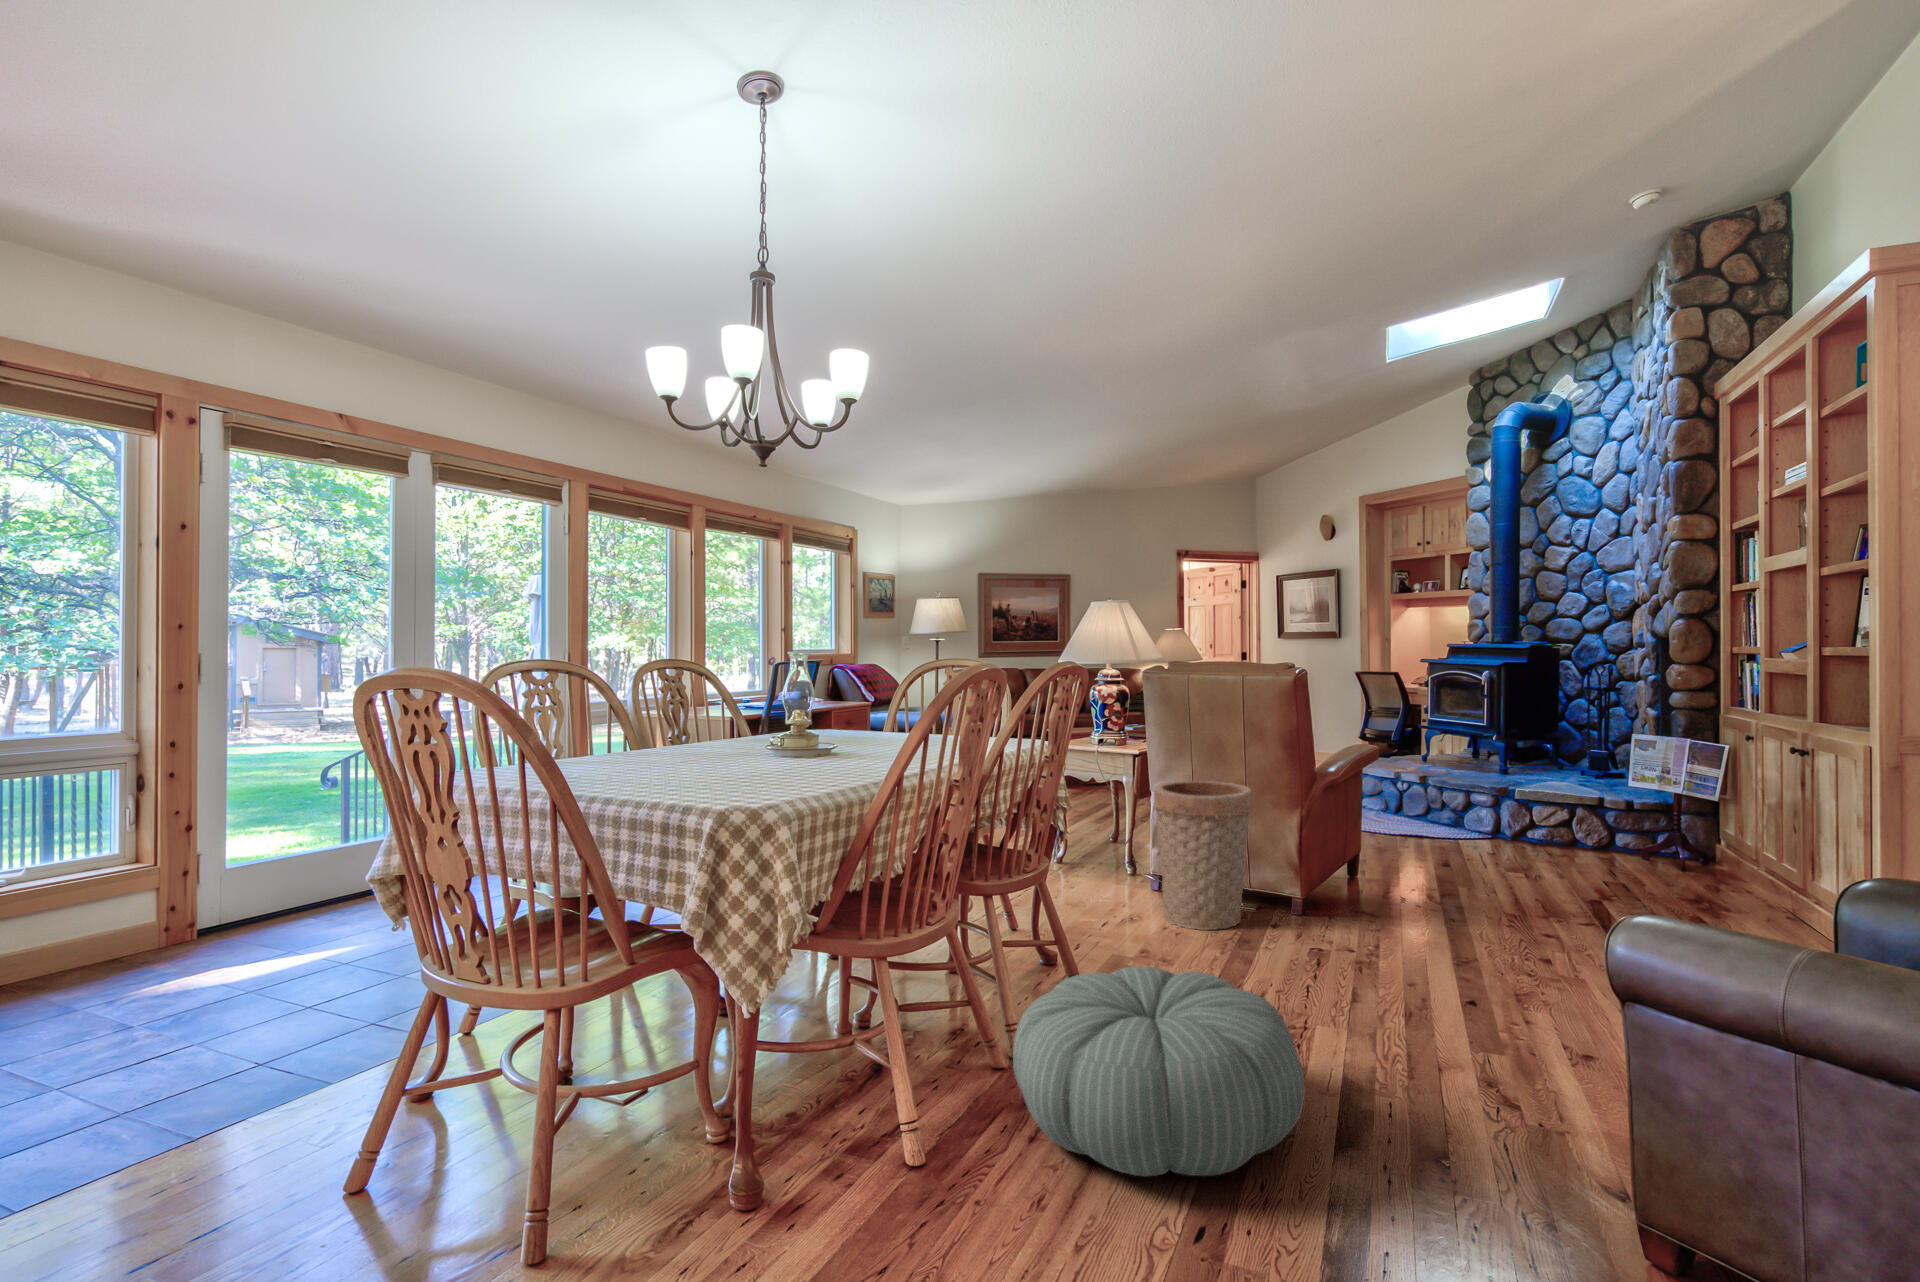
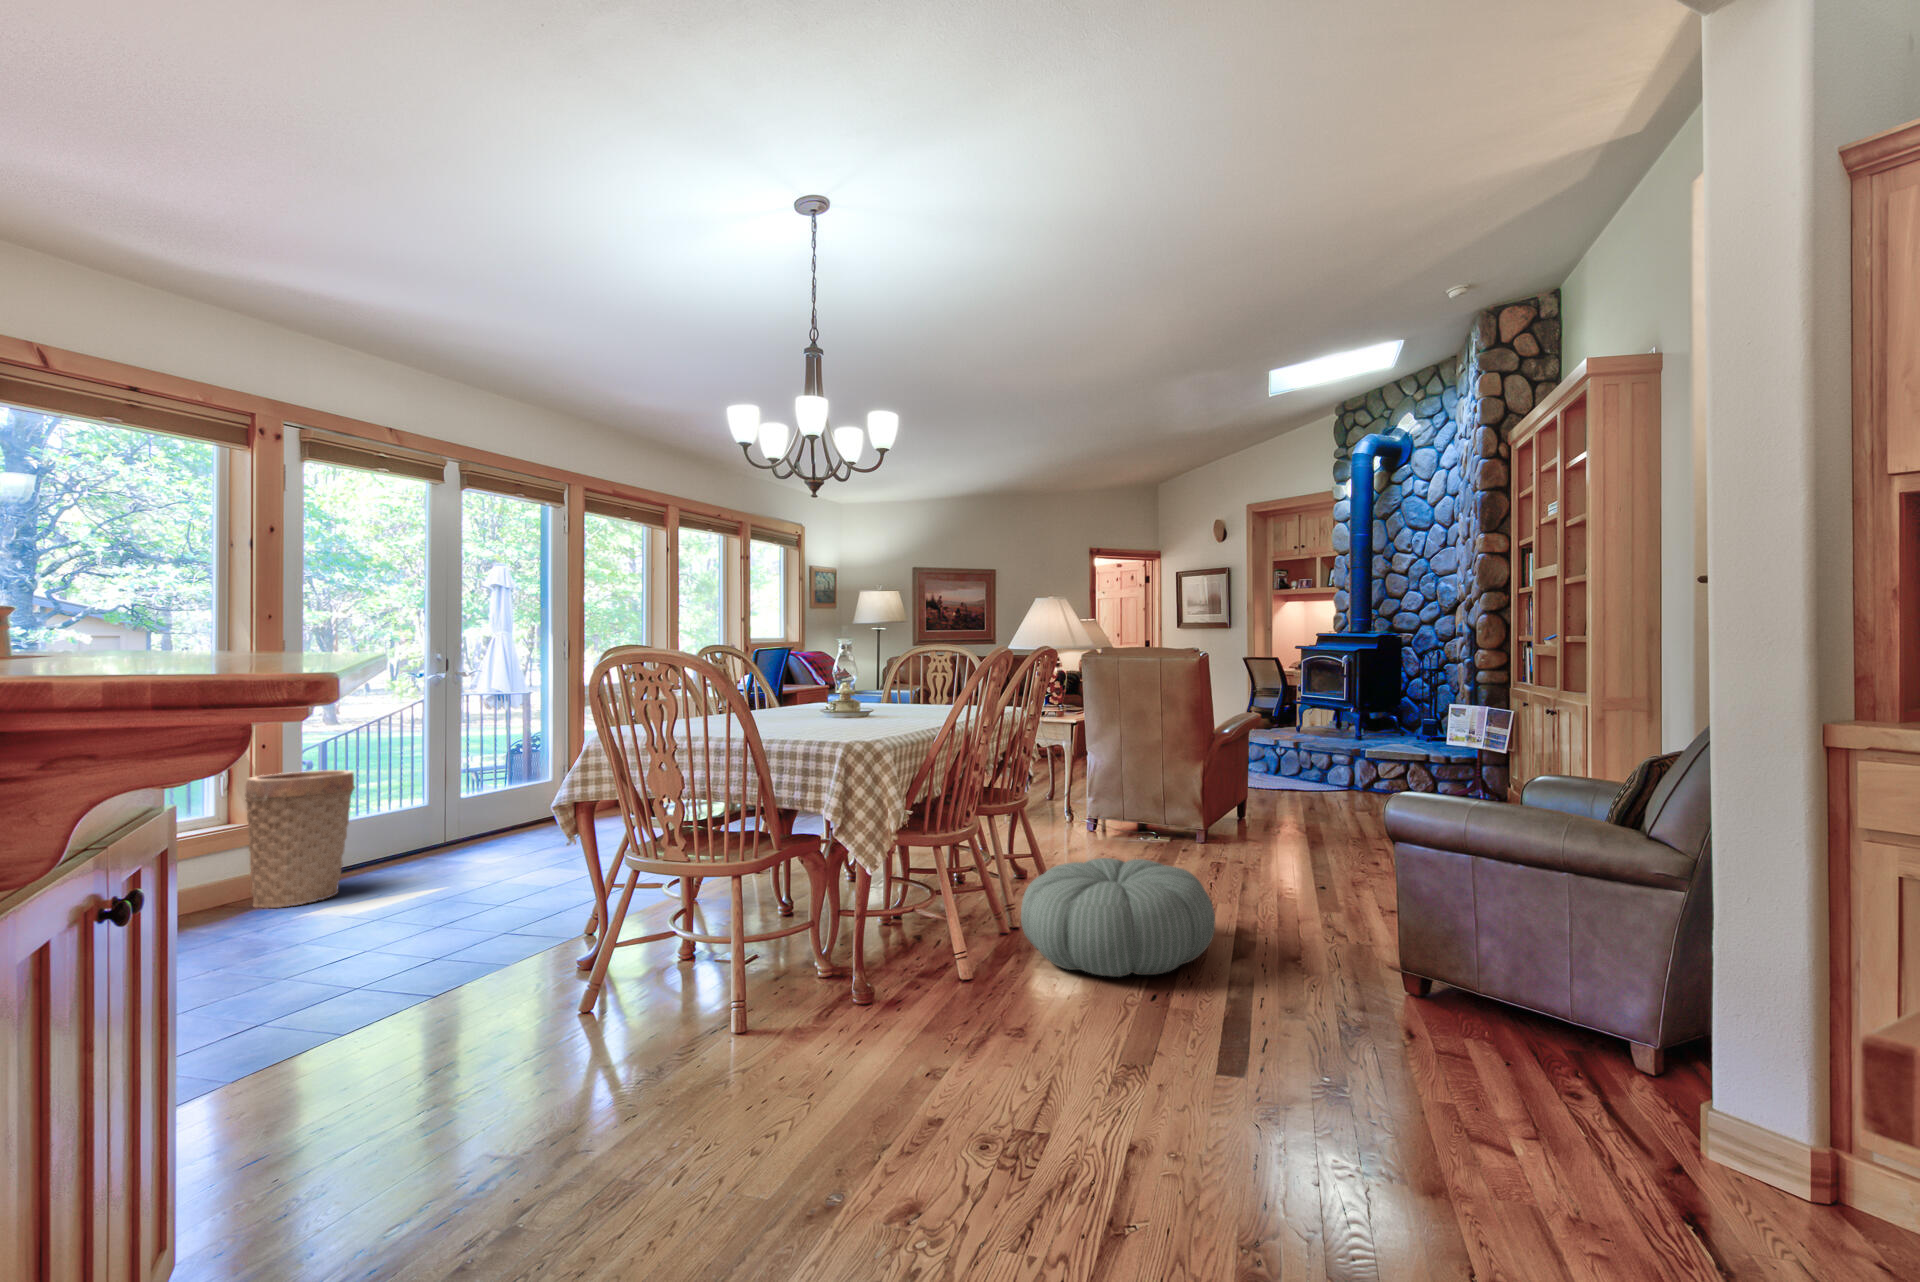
basket: present [1154,781,1253,930] -> present [245,770,355,908]

